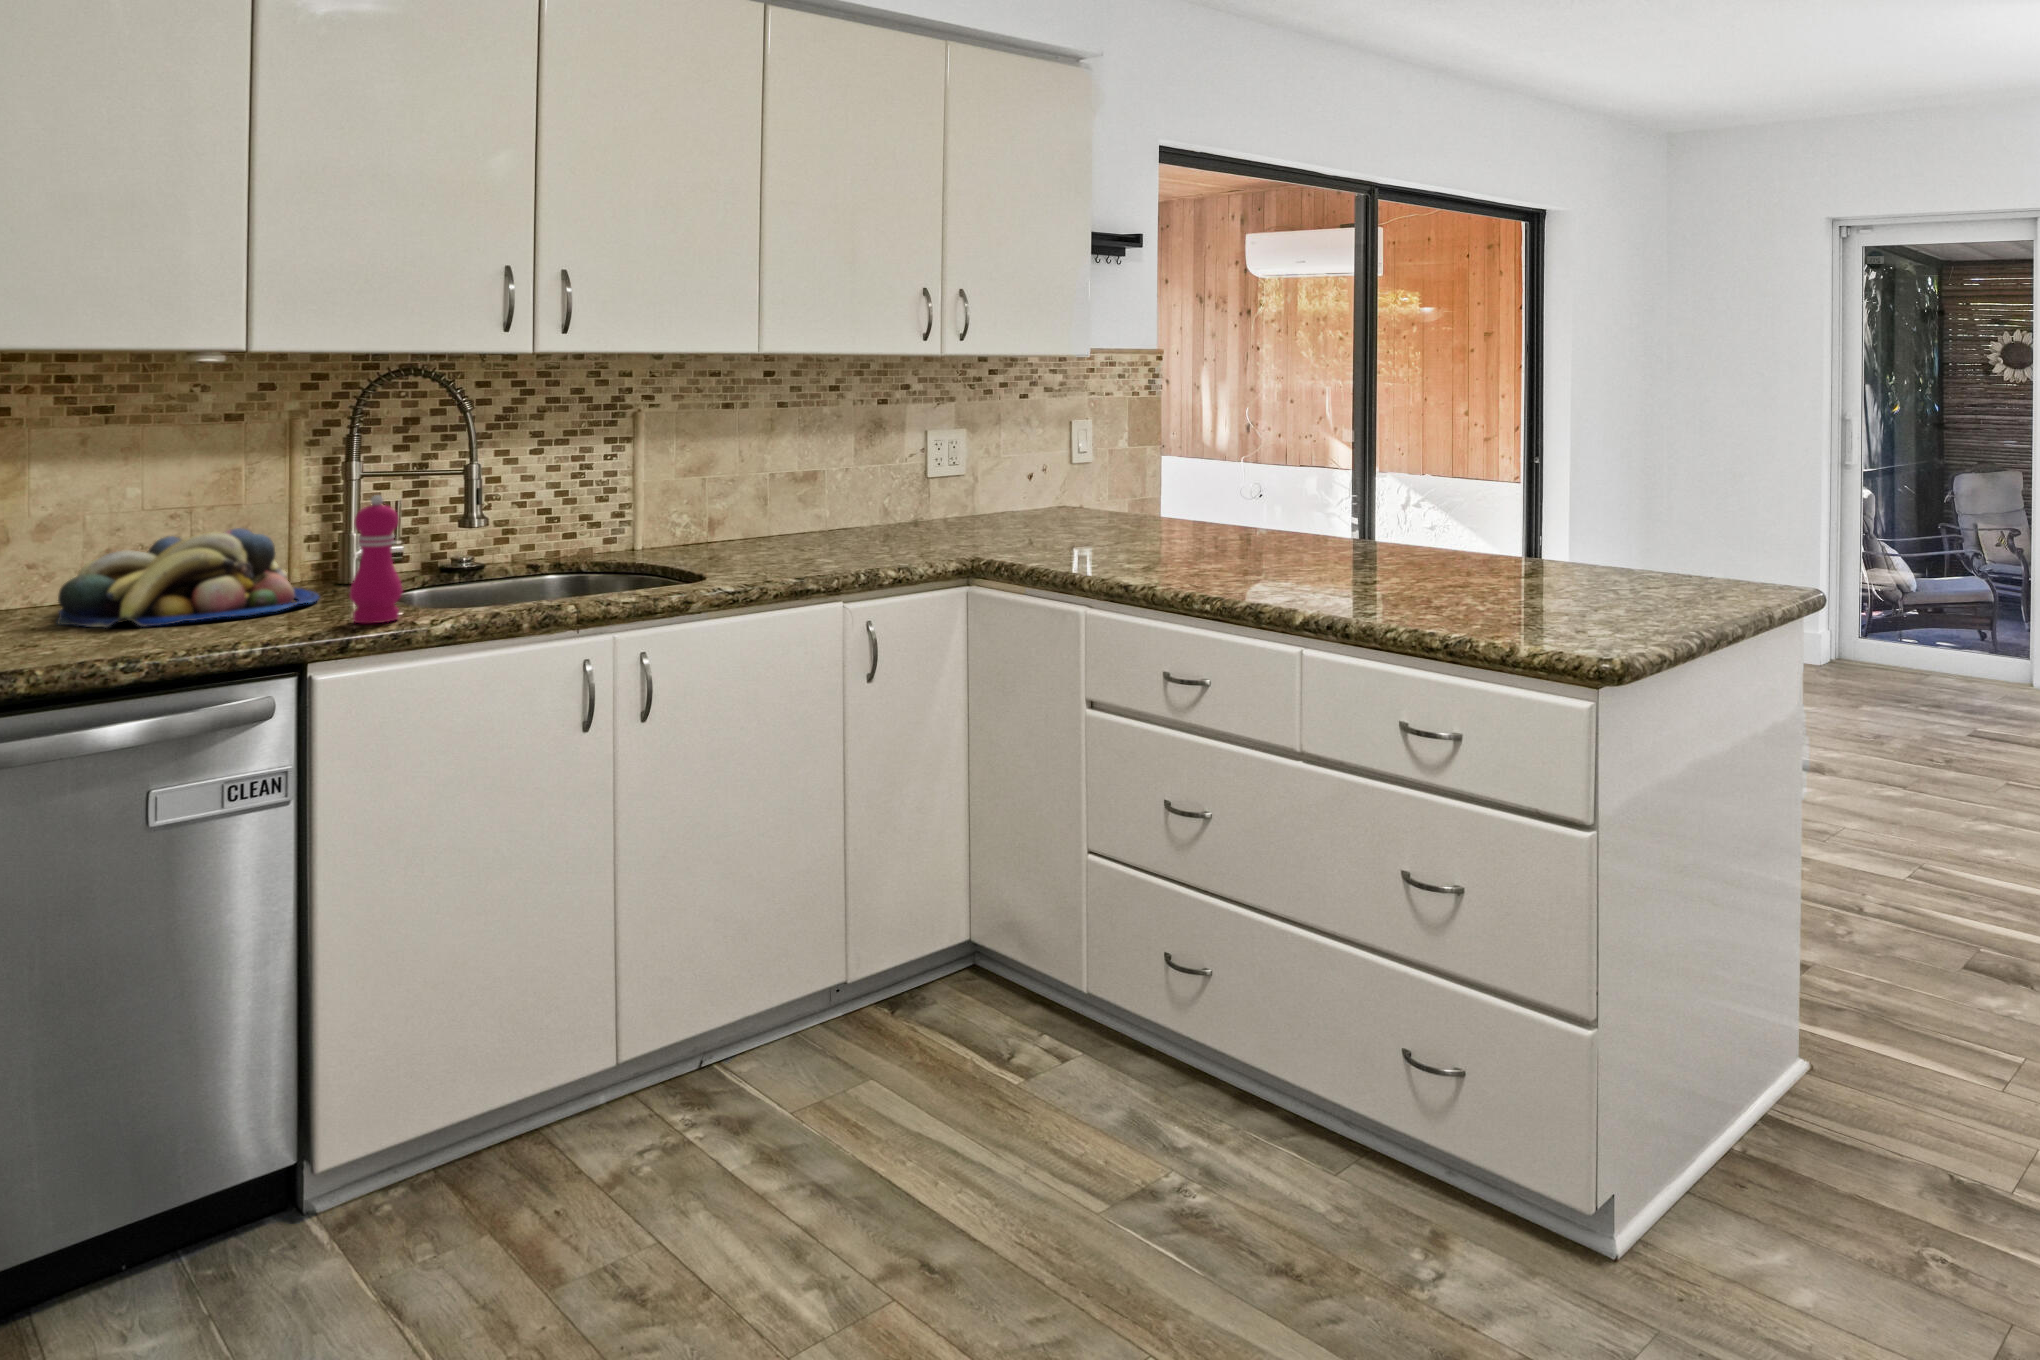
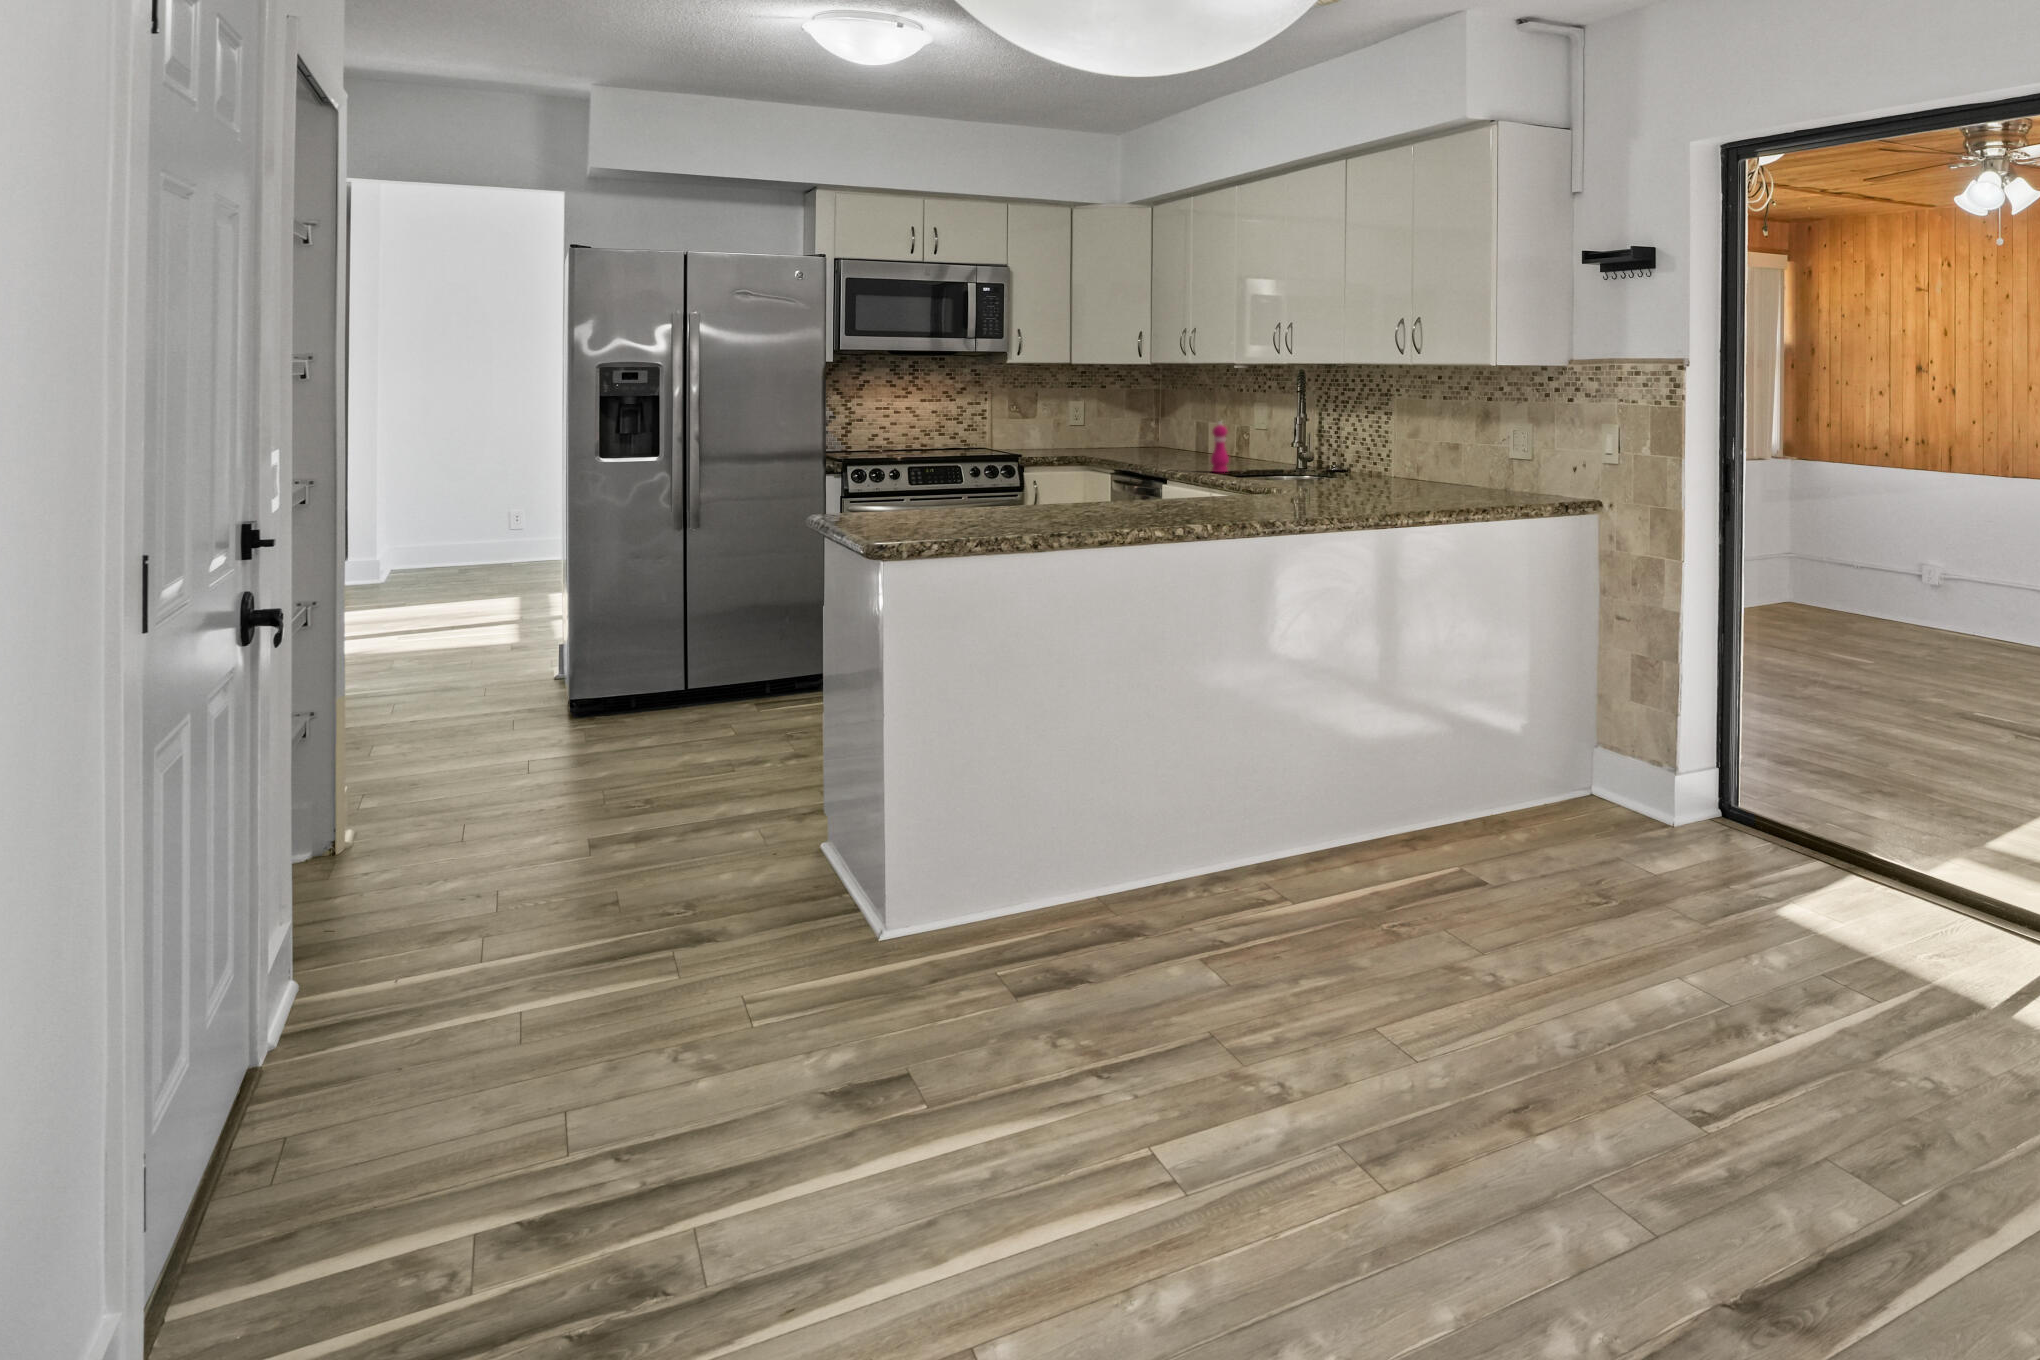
fruit bowl: present [57,528,319,627] -> none [1238,436,1323,469]

